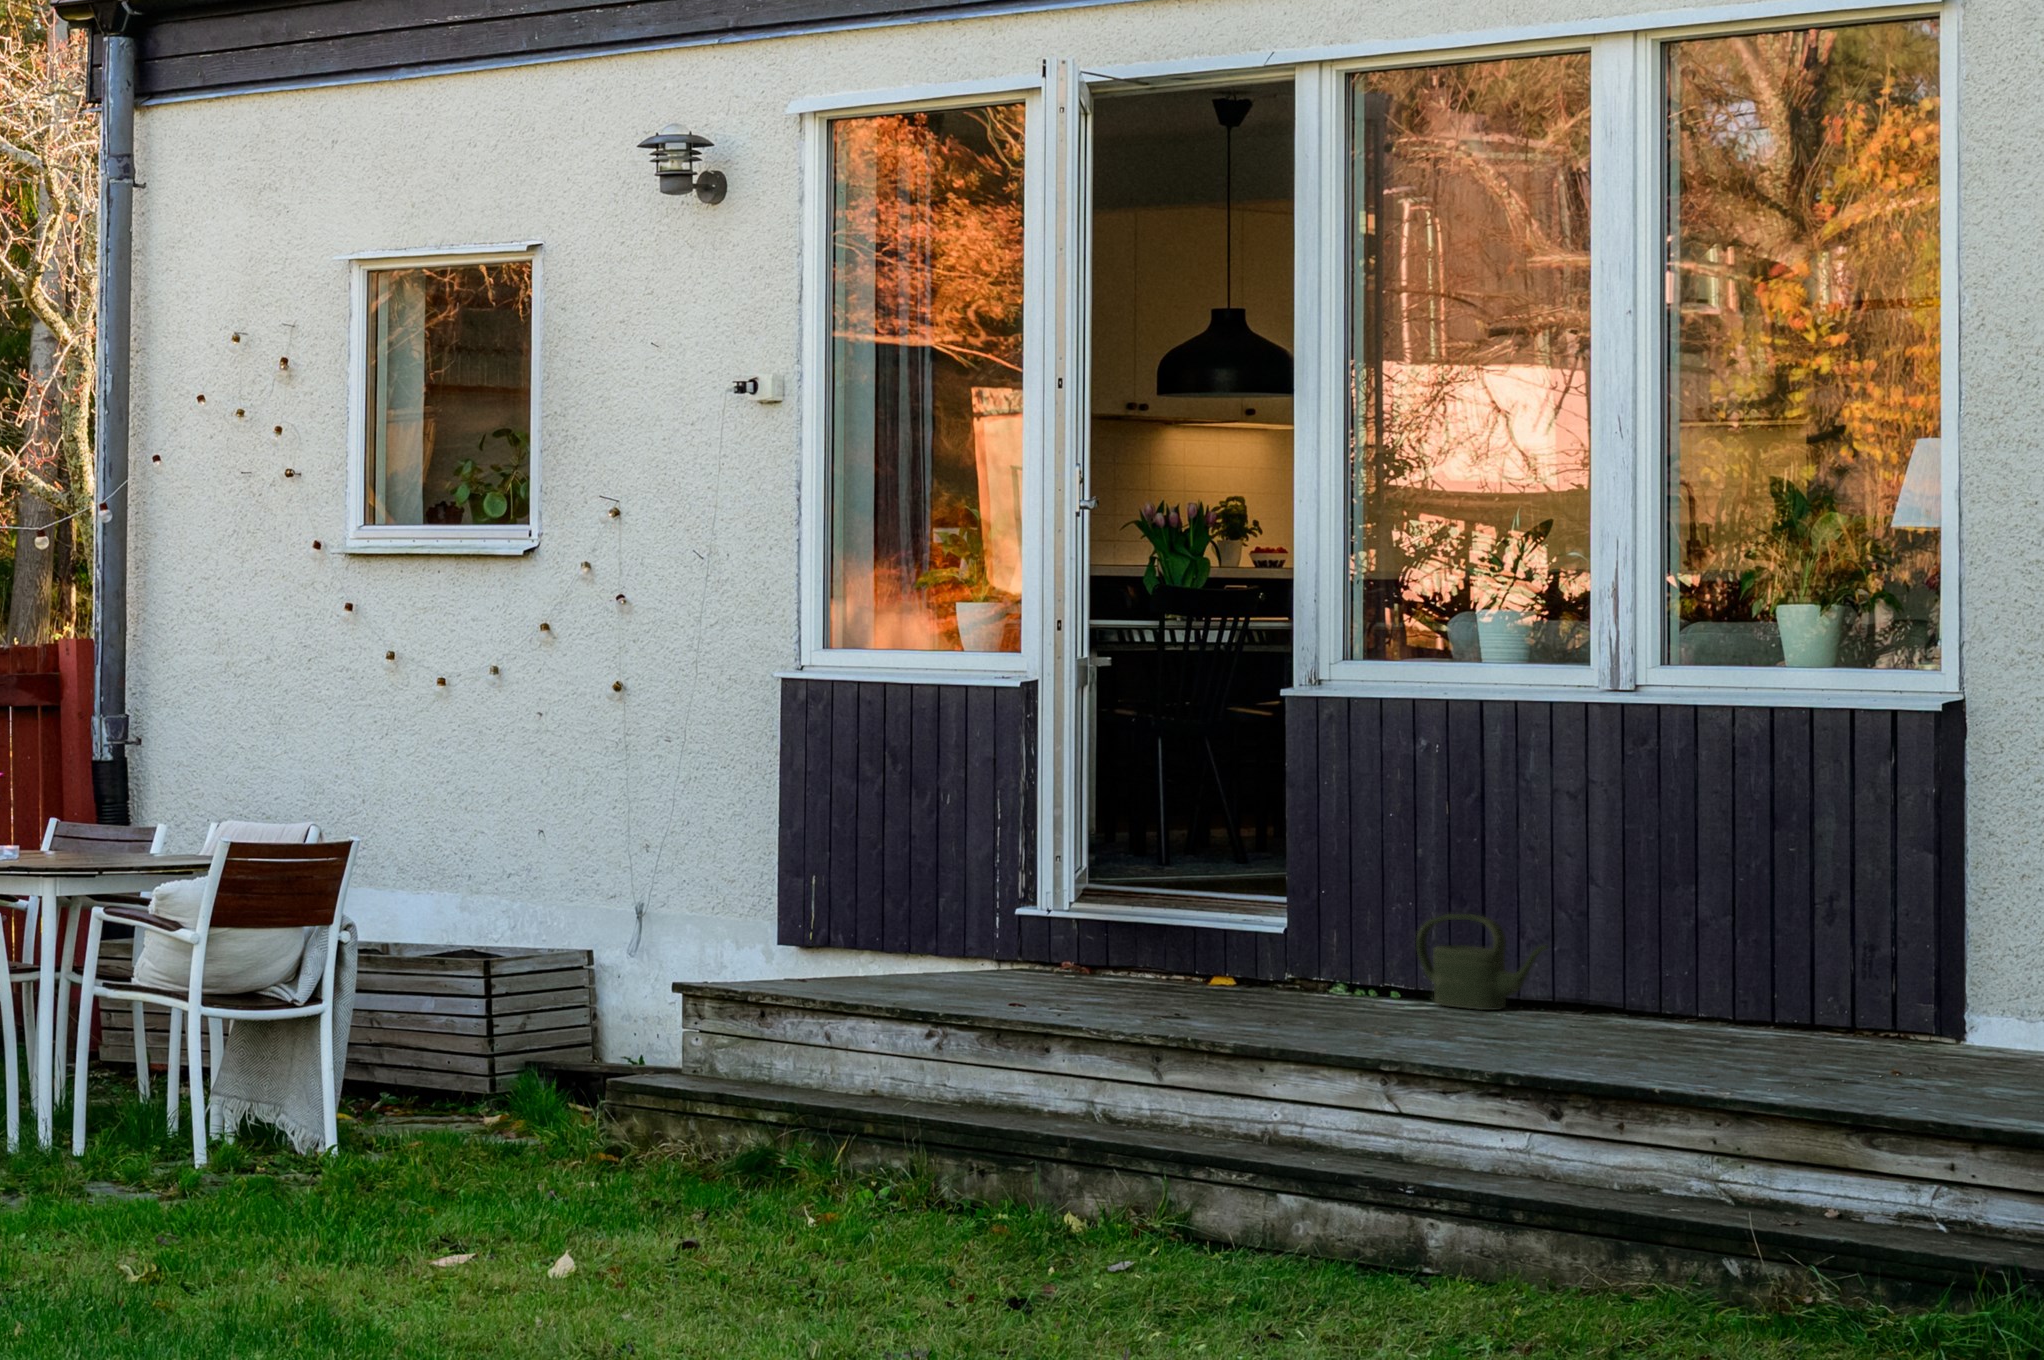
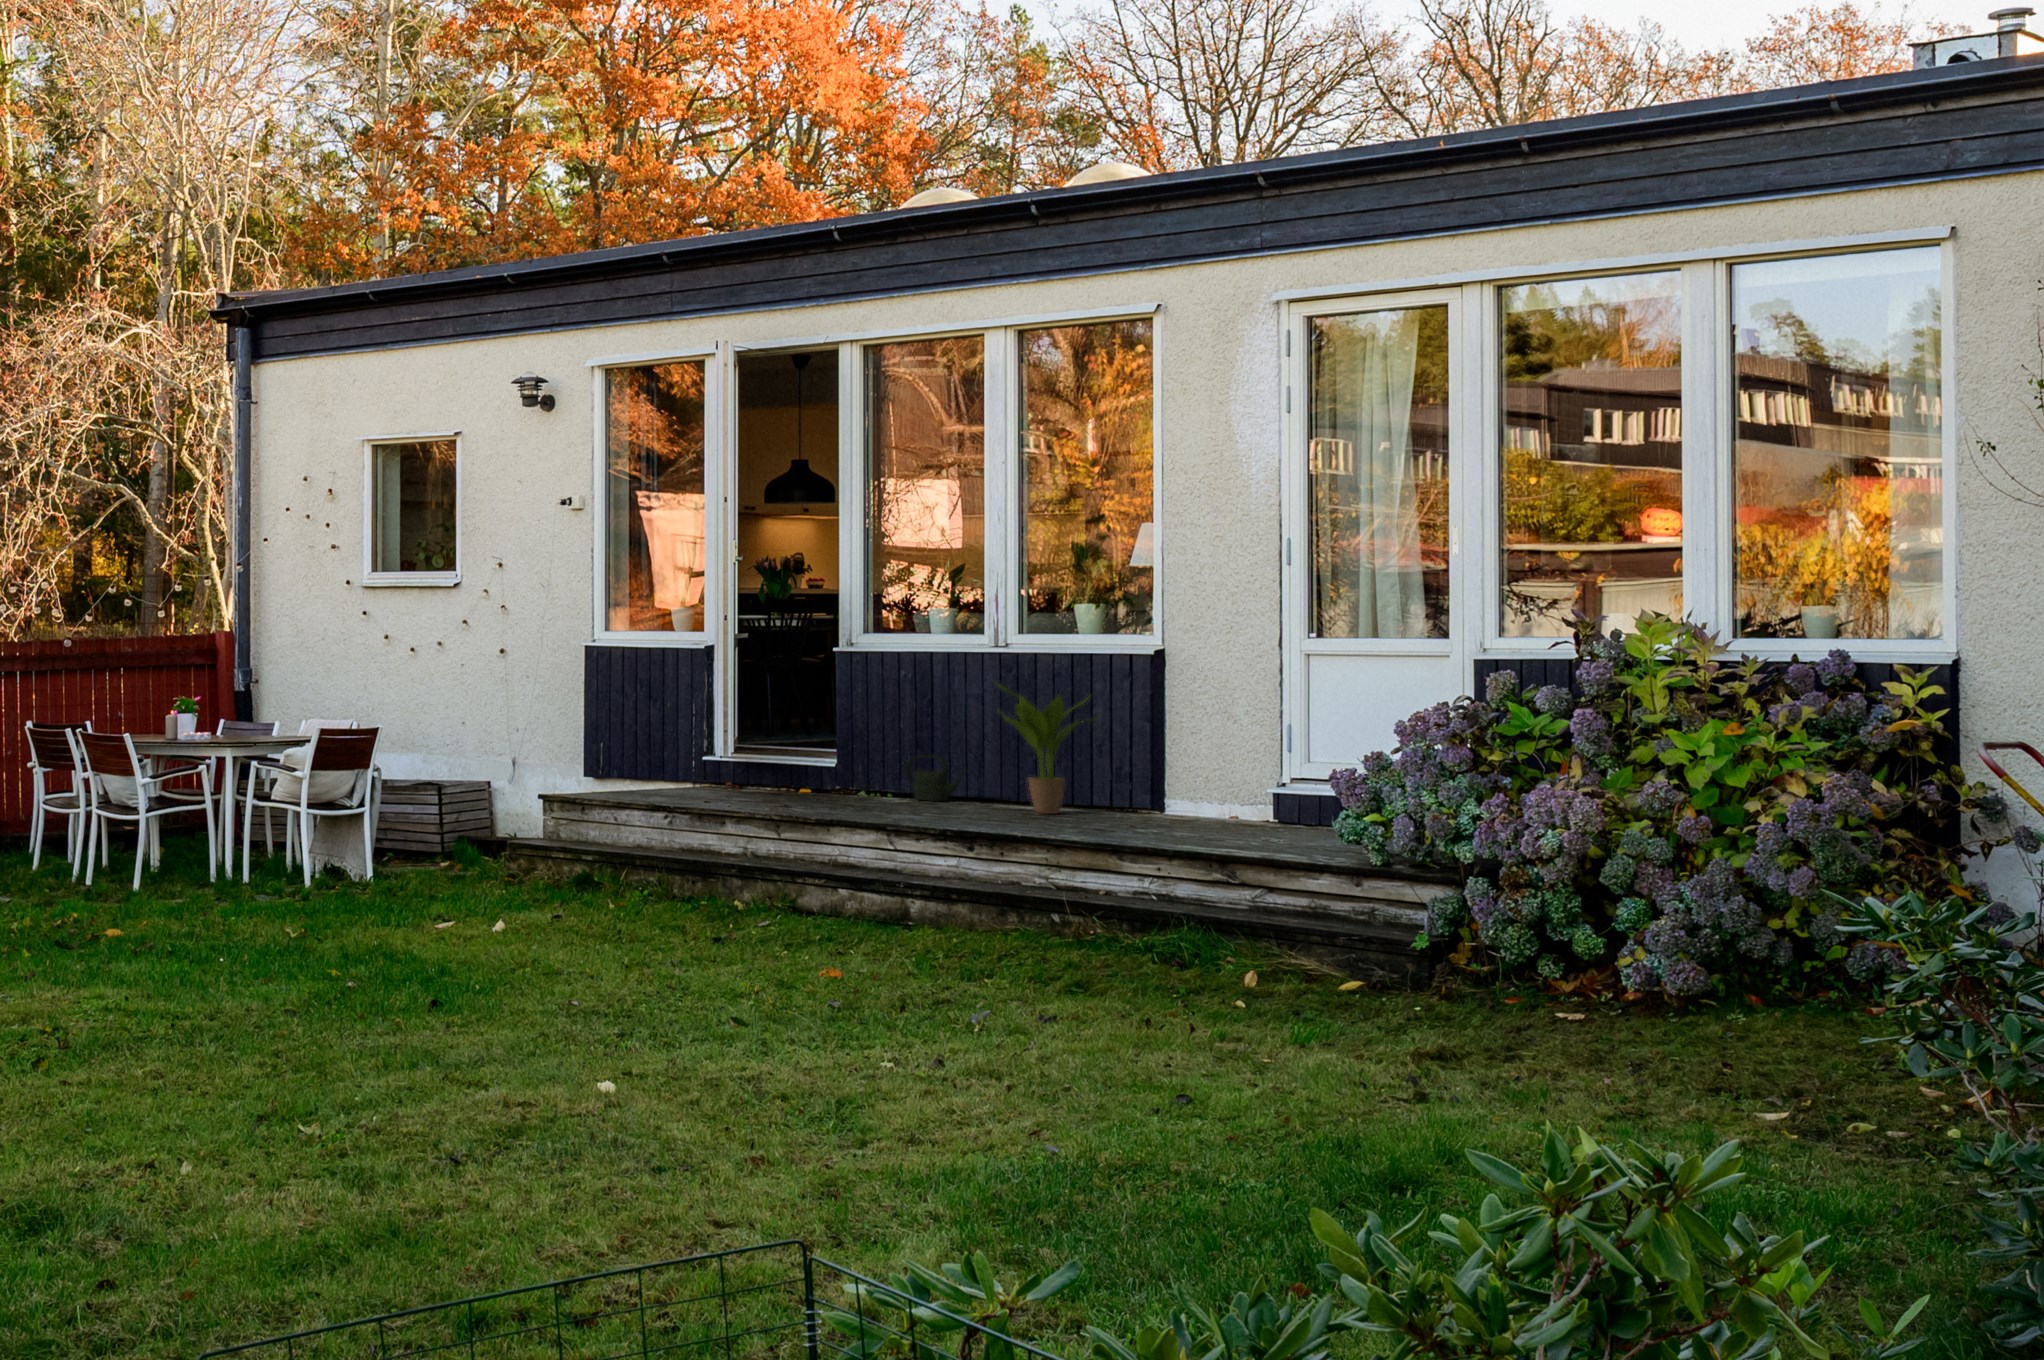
potted plant: none [1595,755,1838,1046] -> present [998,684,1083,814]

